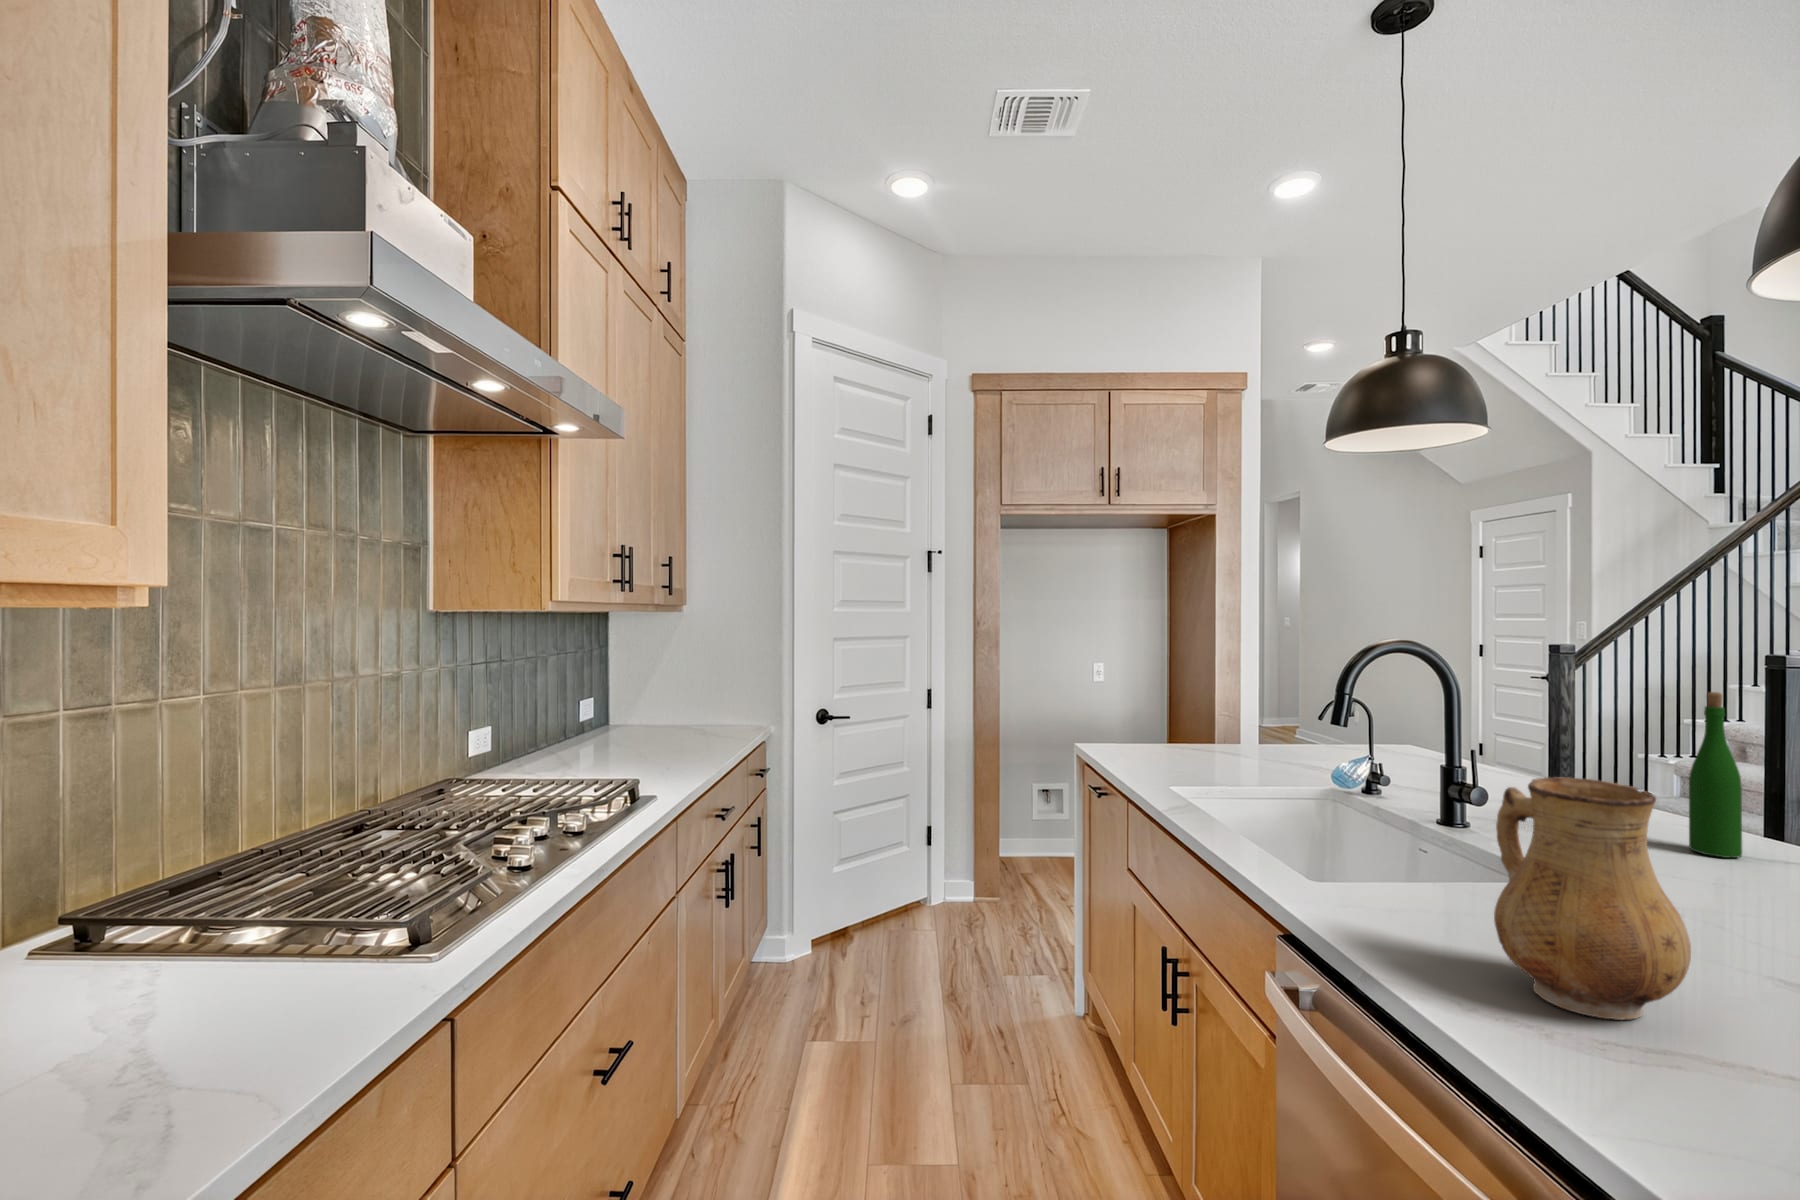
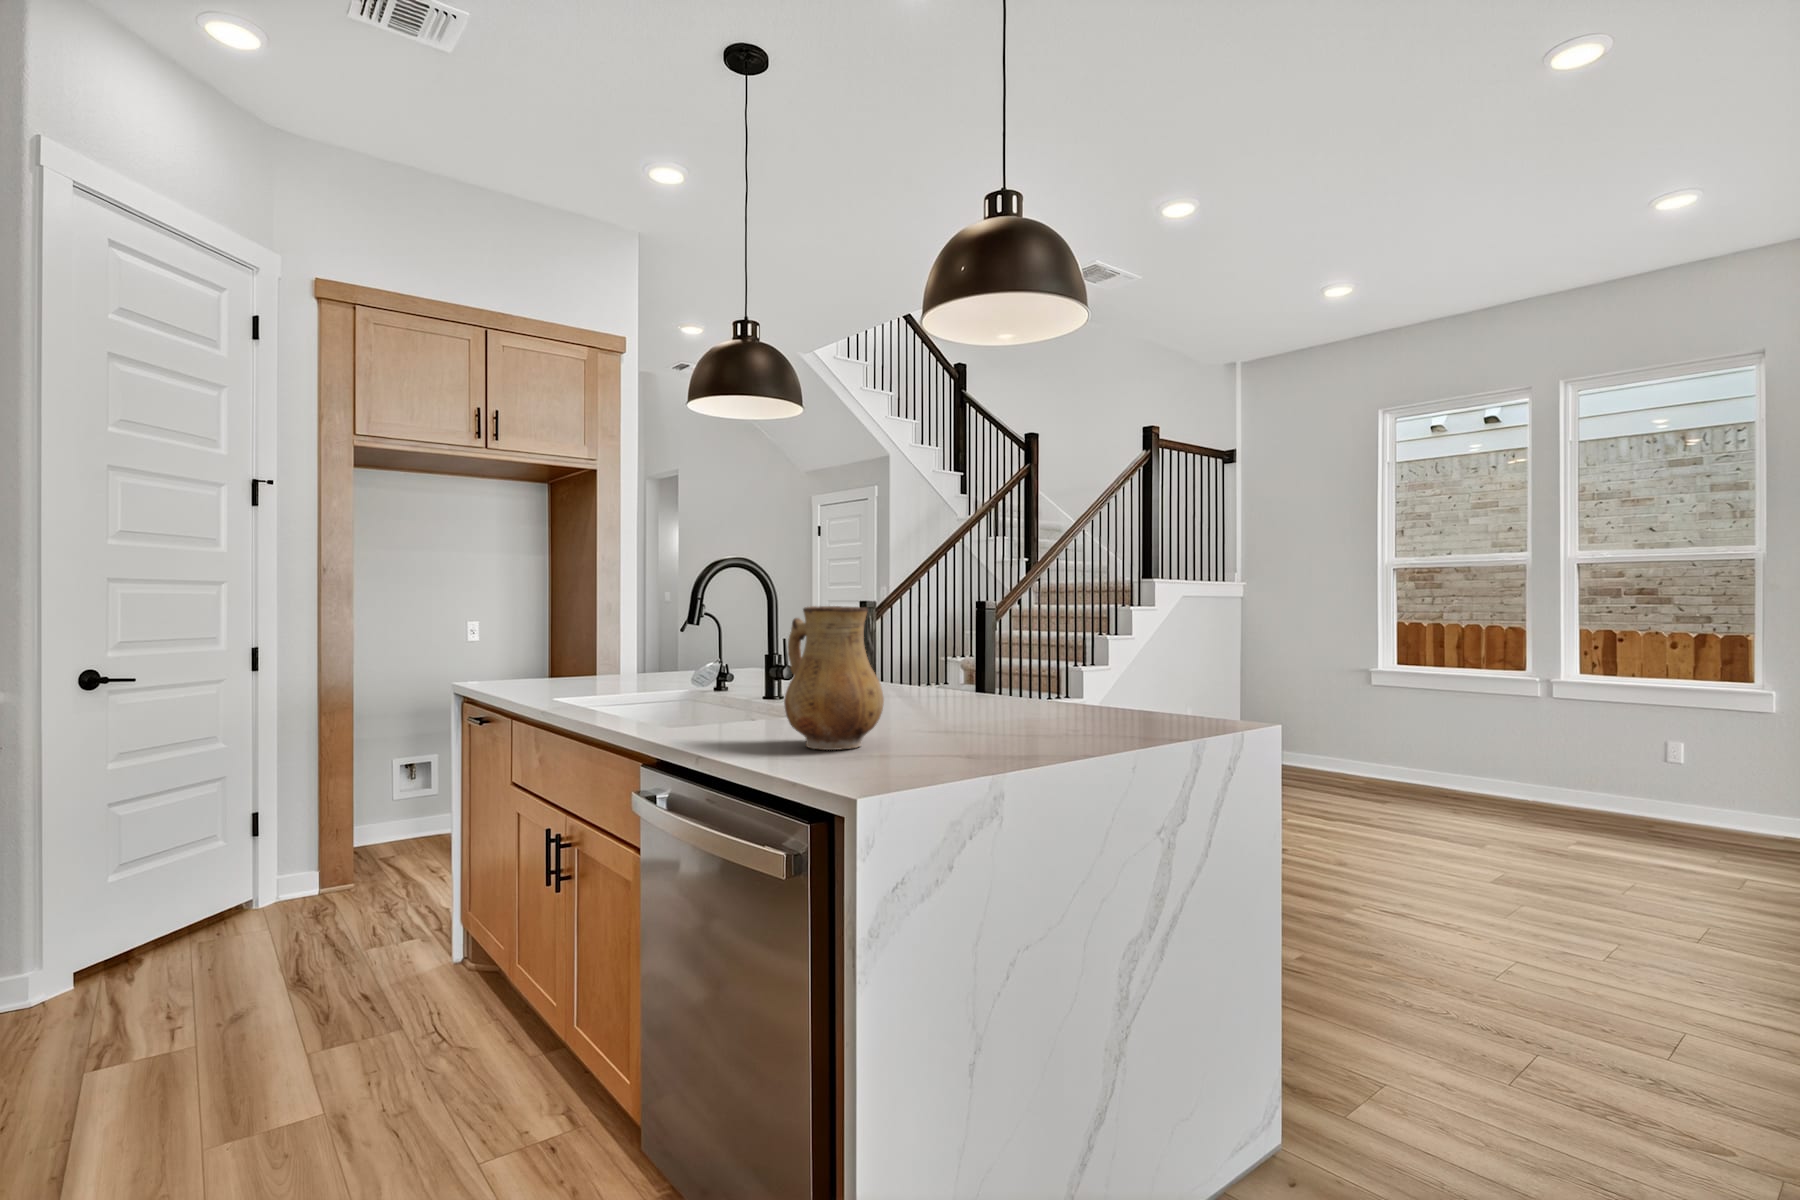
wine bottle: present [1689,692,1742,858] -> none [912,588,939,696]

